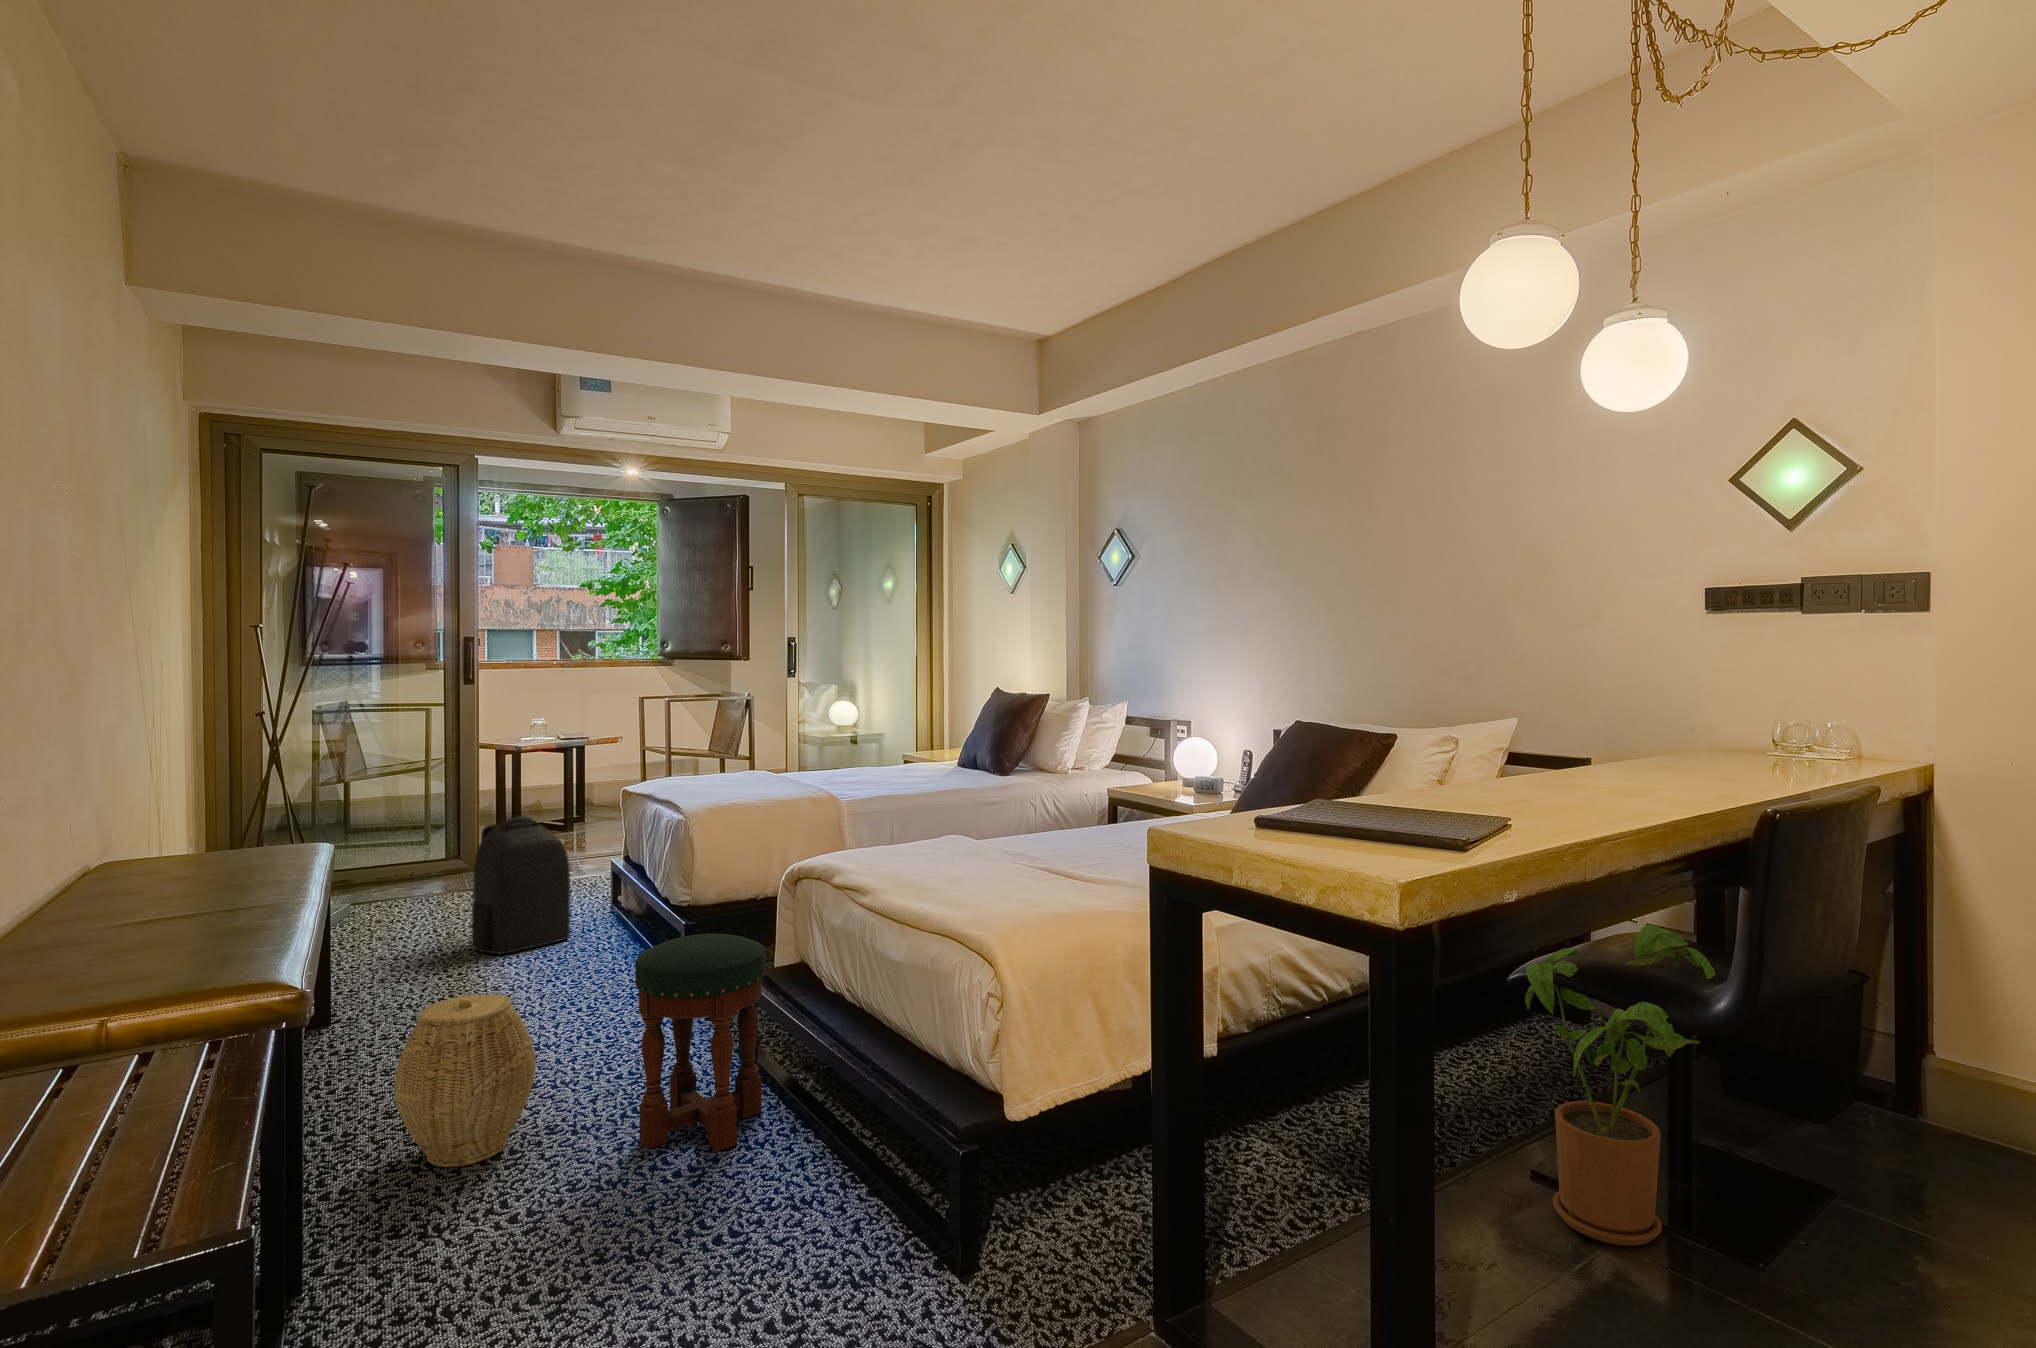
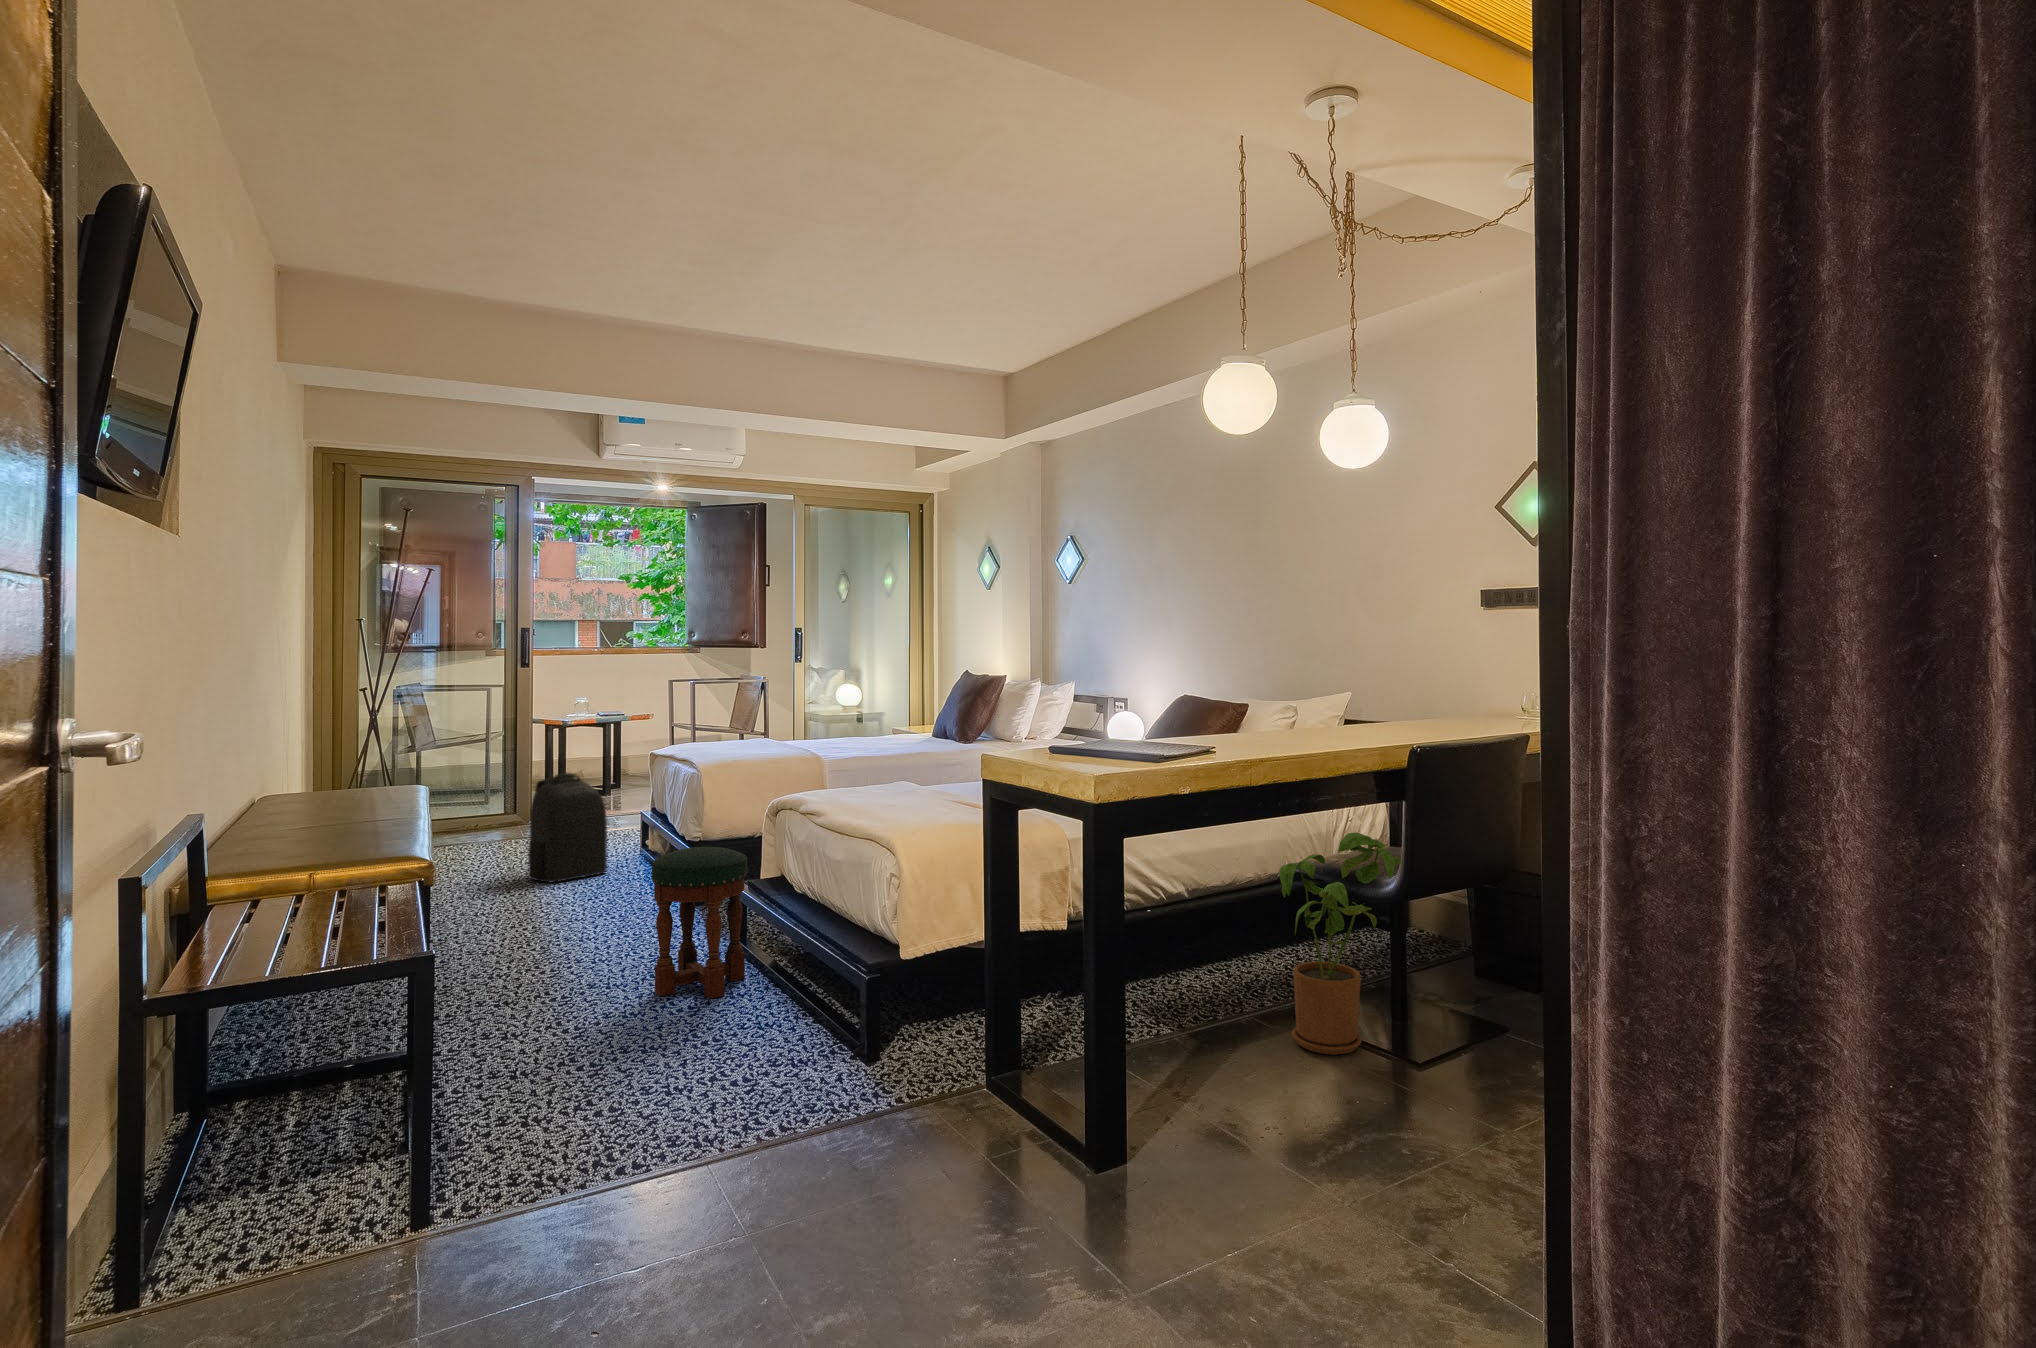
woven basket: present [394,994,536,1167] -> none [483,887,581,1004]

